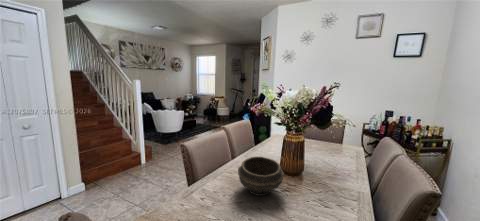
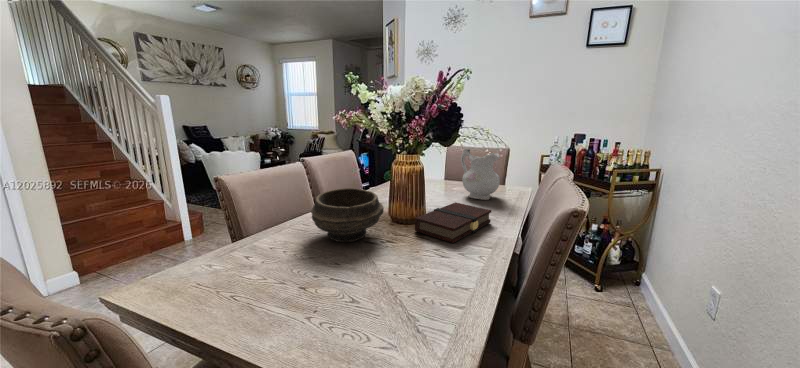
ceramic pitcher: none [320,125,348,160] -> present [461,149,500,200]
book: none [302,165,351,201] -> present [415,202,491,243]

